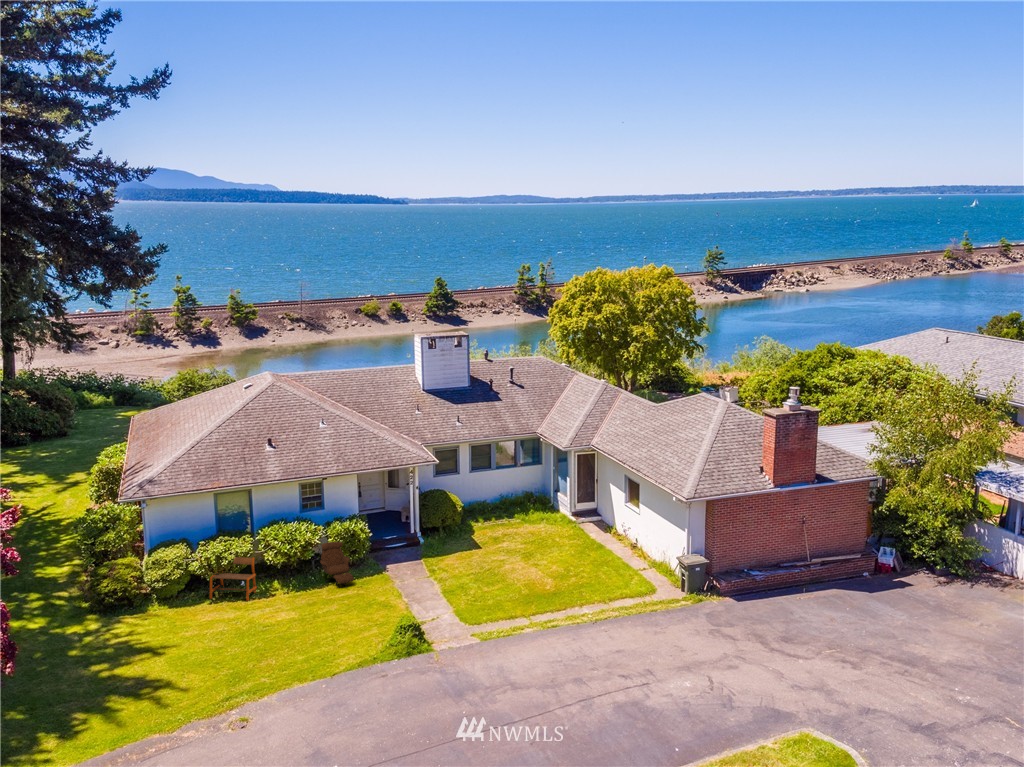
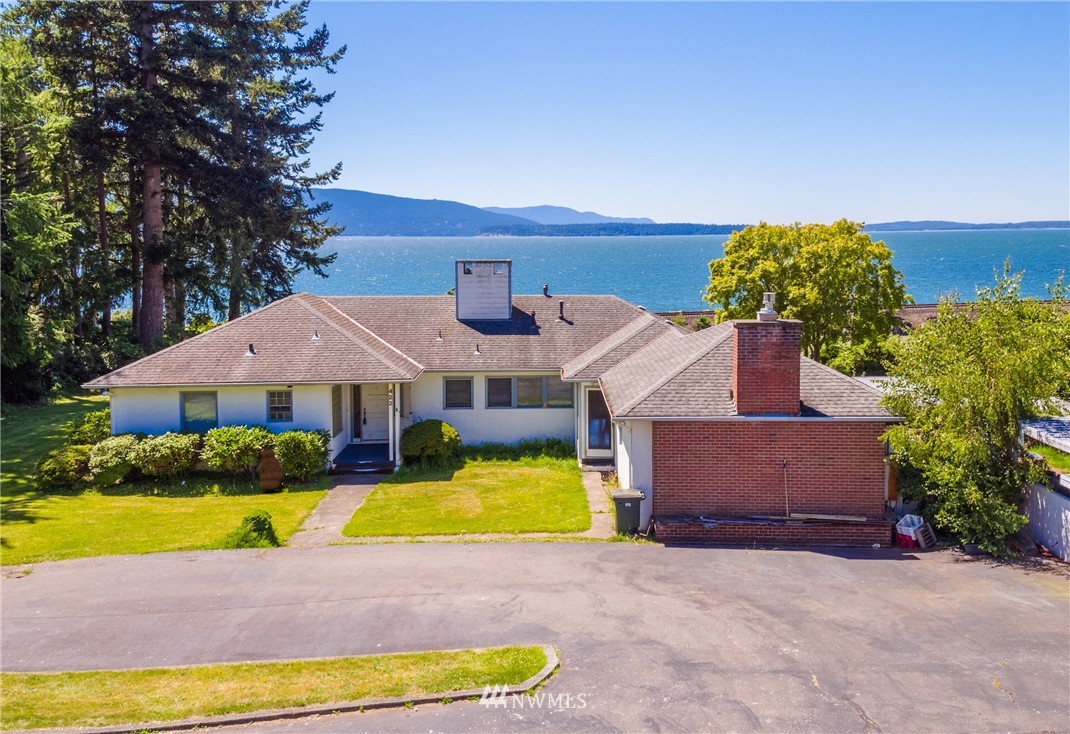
bench: present [210,557,257,601] -> none [147,452,191,494]

